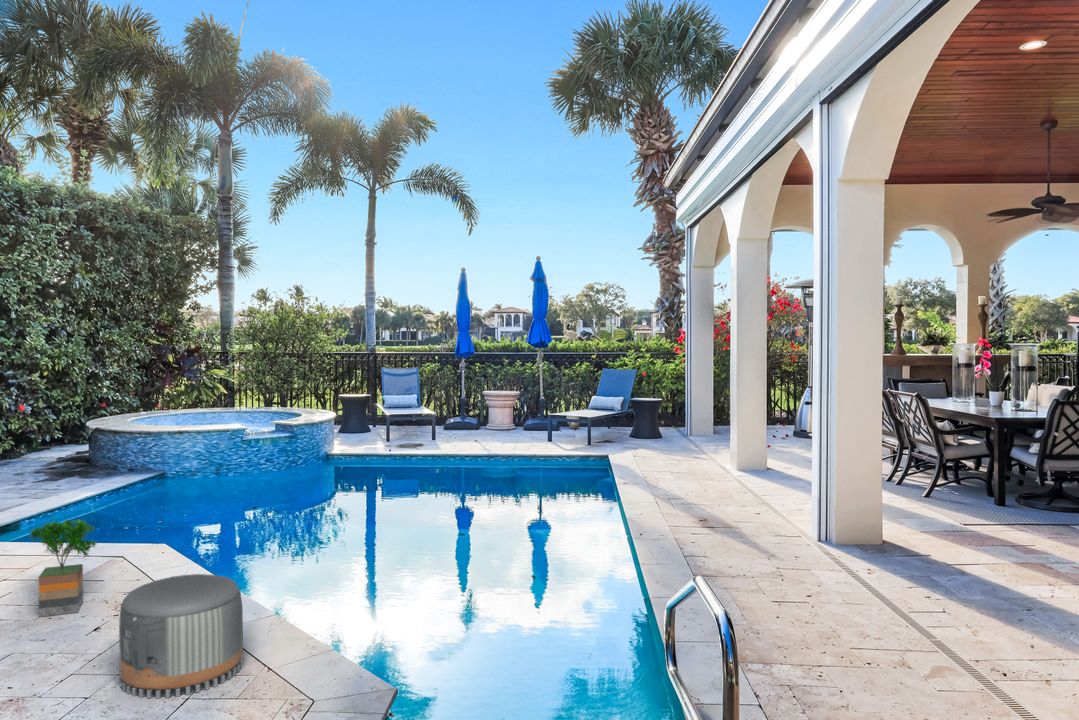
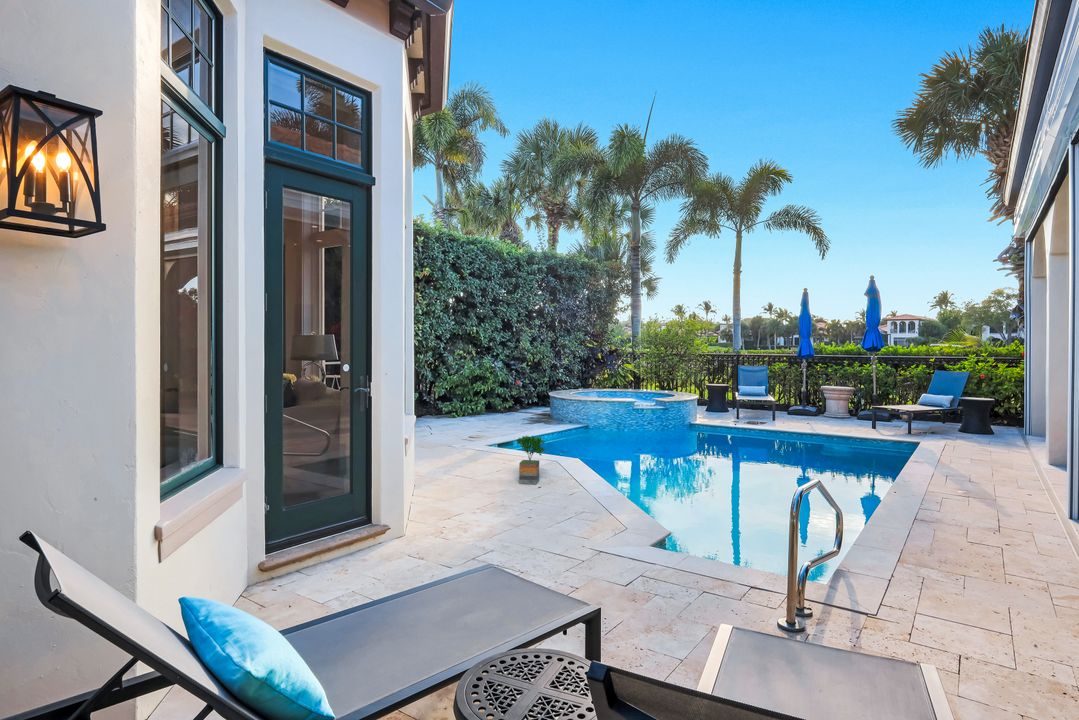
pouf: present [119,574,243,698] -> none [551,466,610,524]

